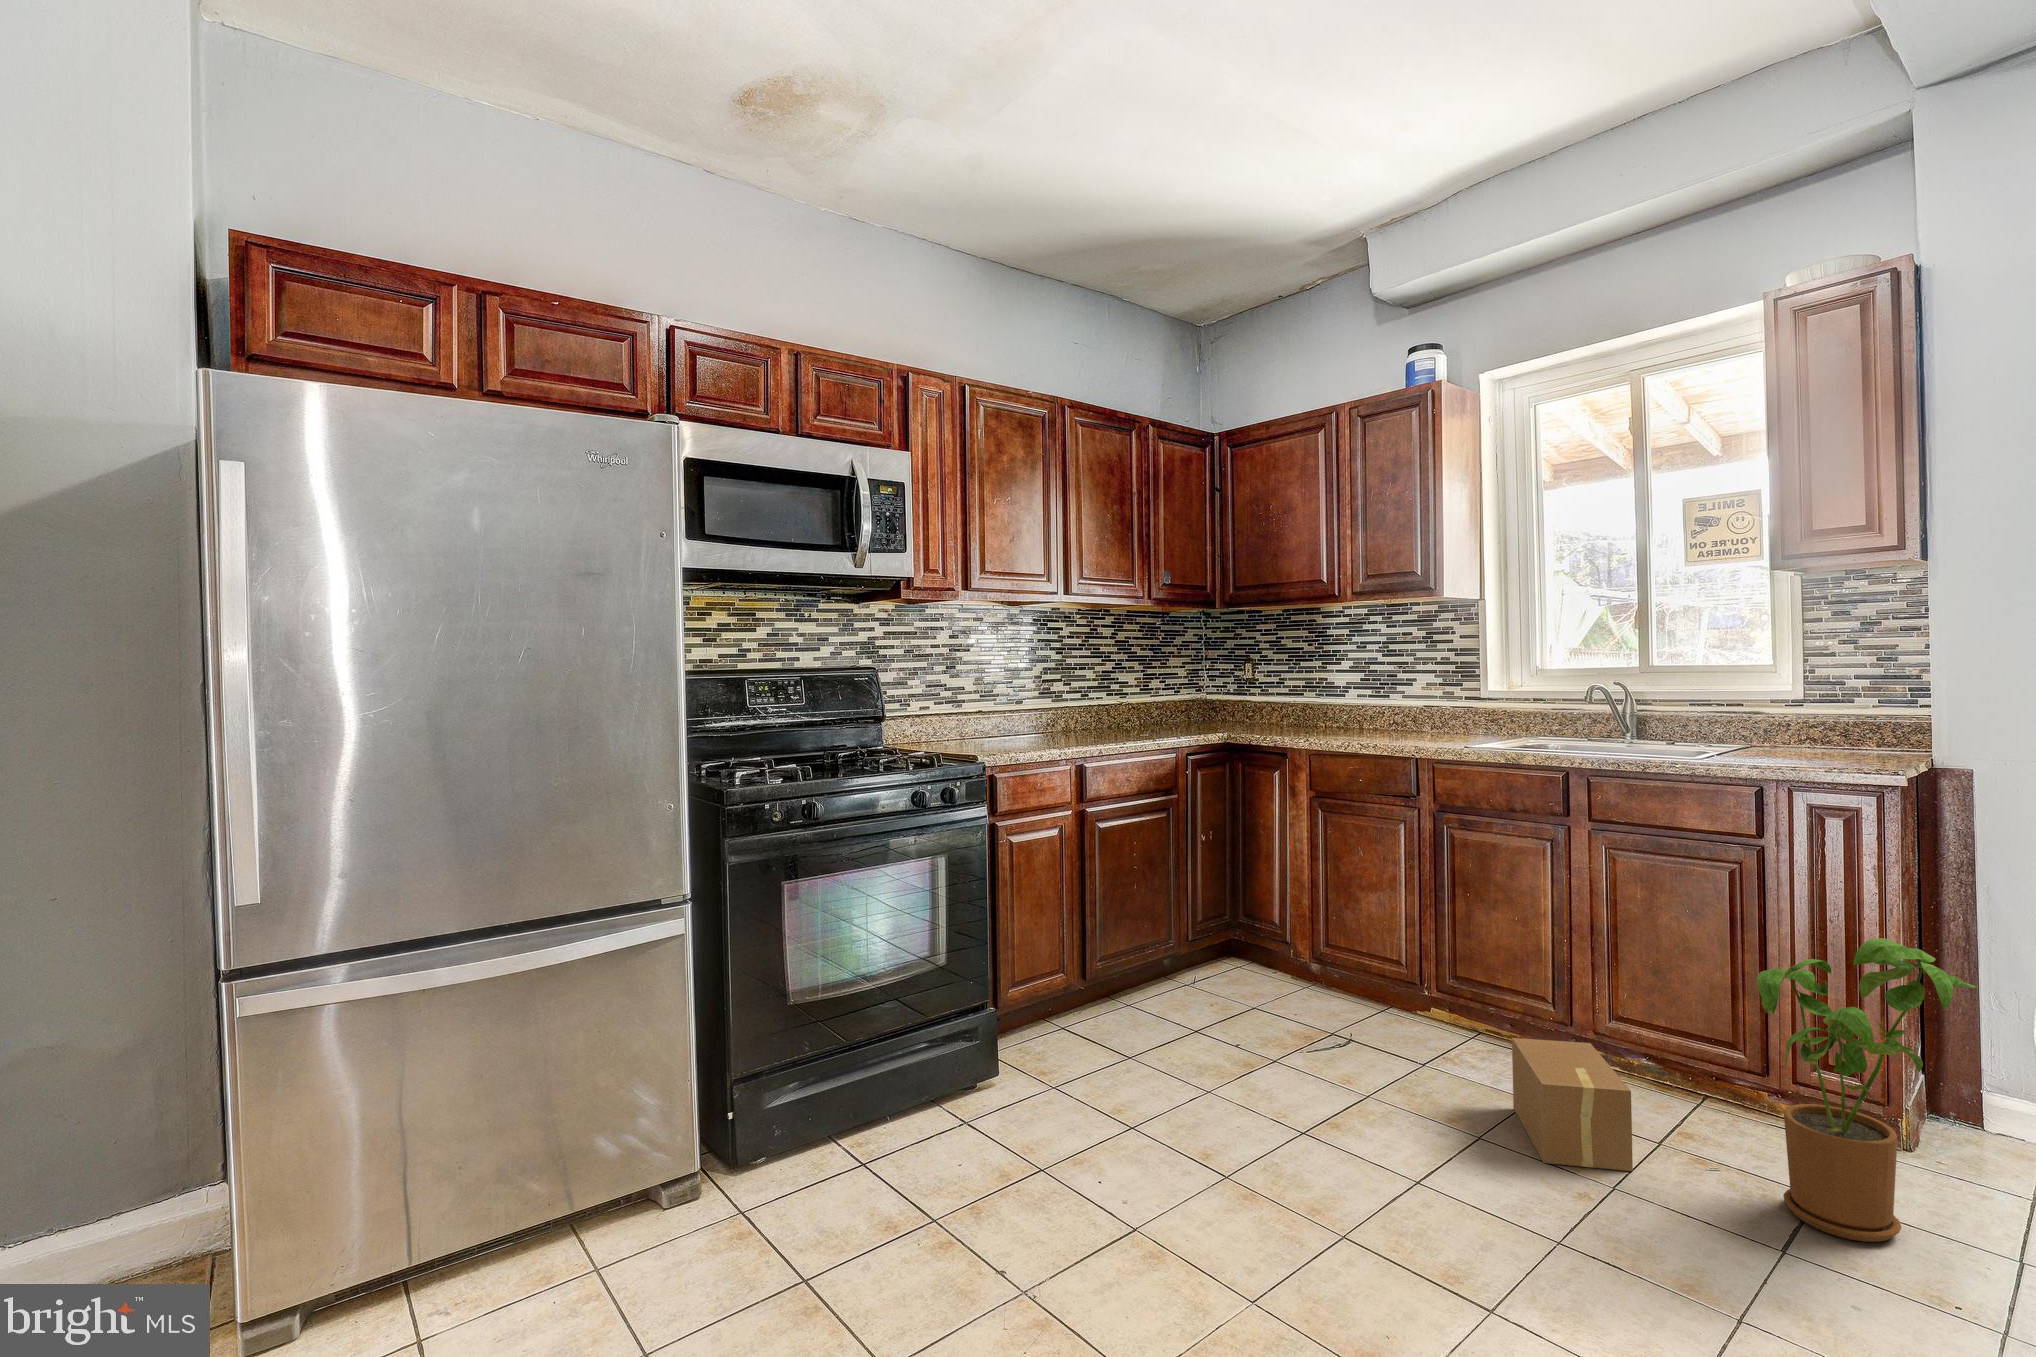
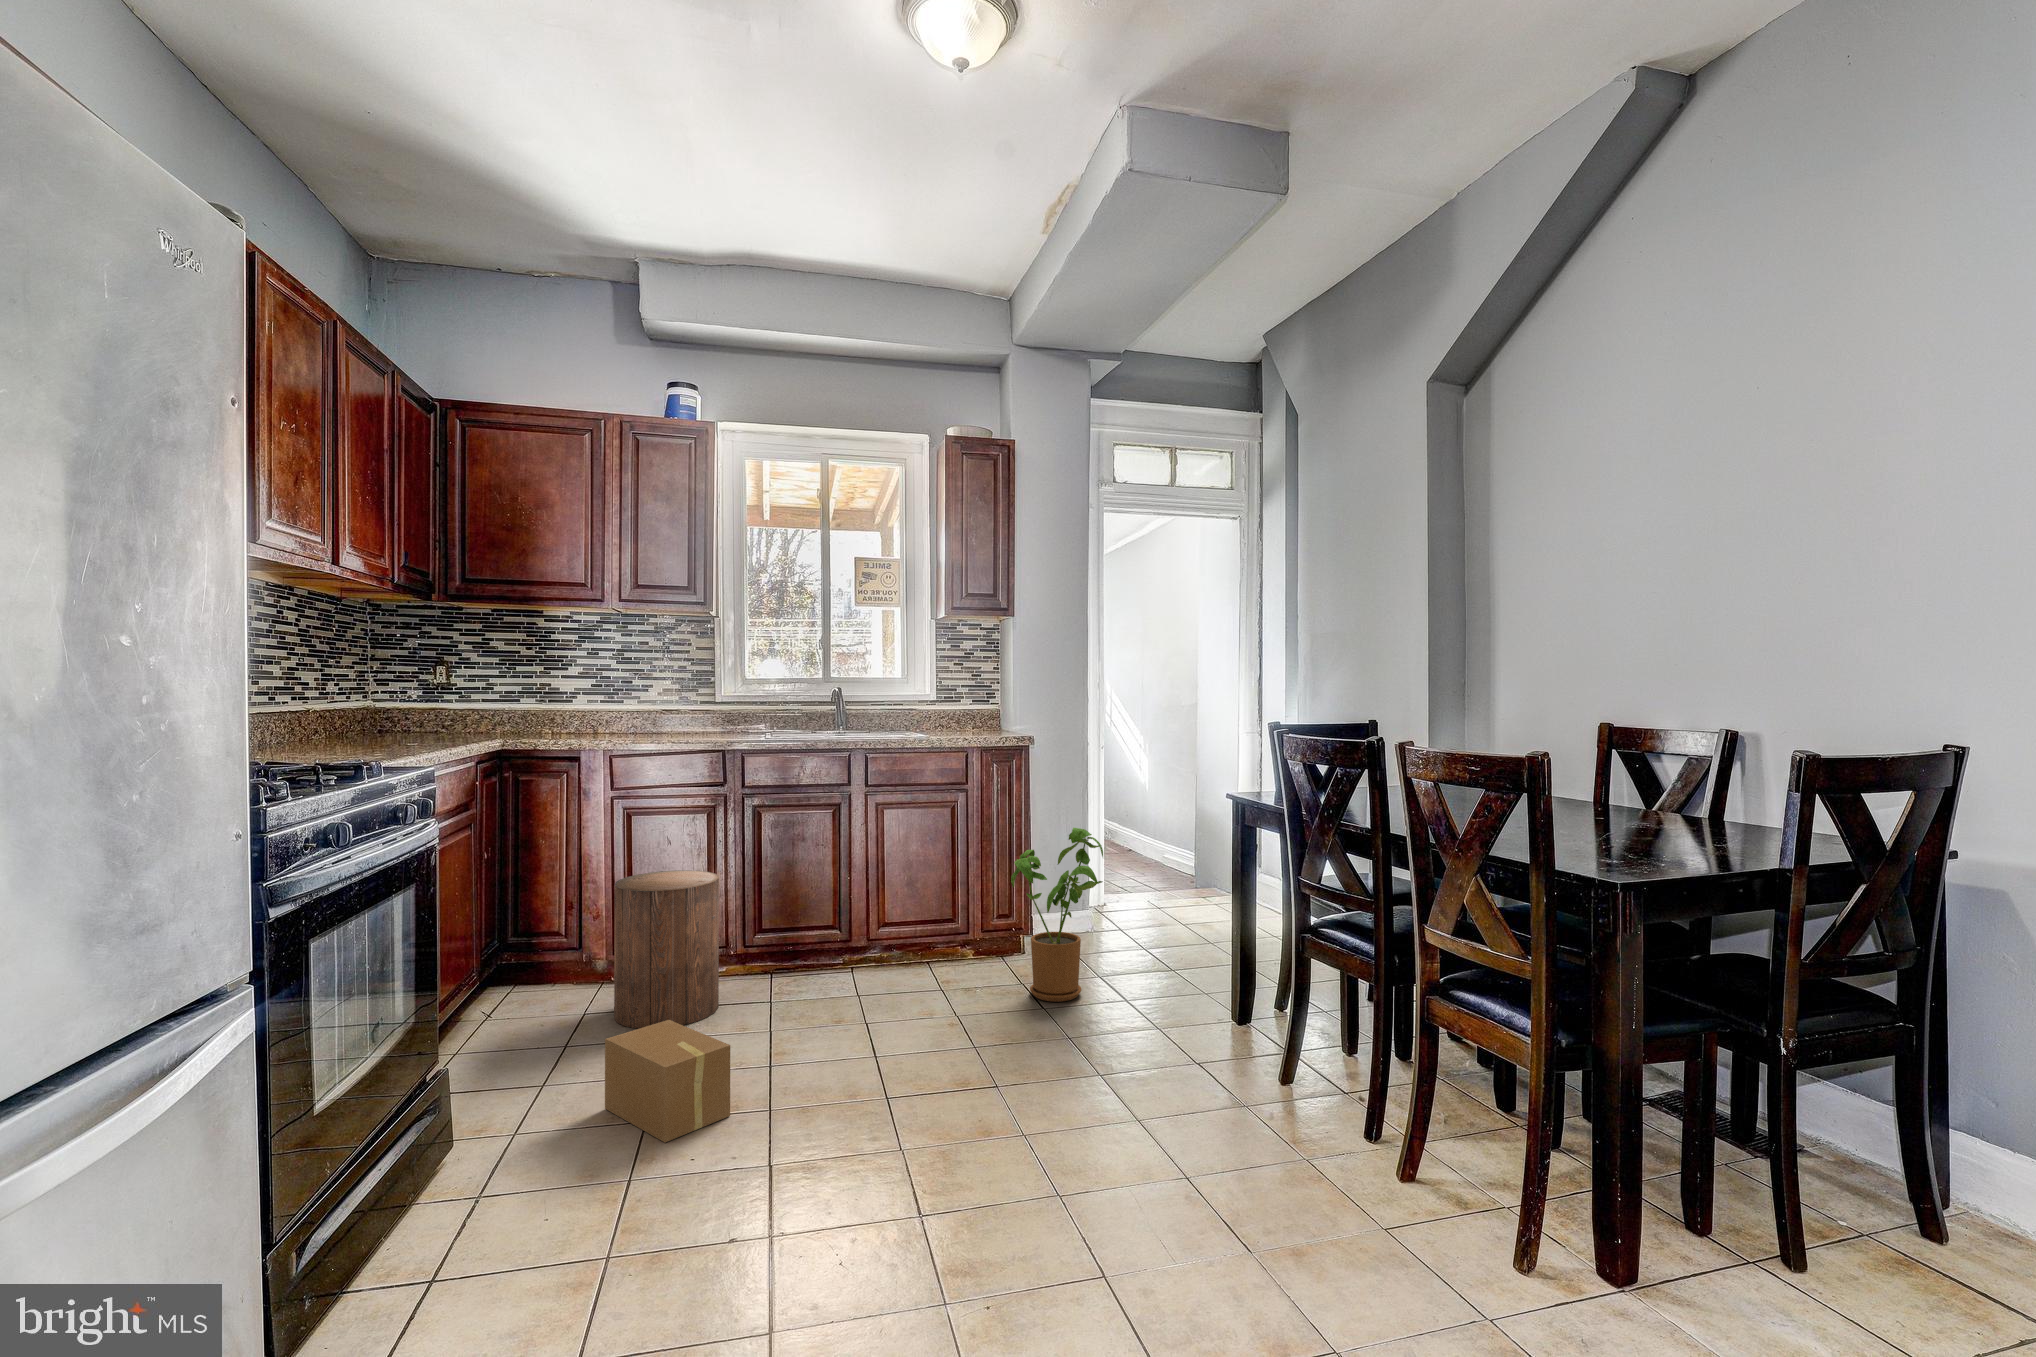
stool: none [1269,879,1380,1048] -> present [614,870,719,1028]
cardboard box: present [1512,1038,1633,1171] -> present [605,1020,730,1143]

